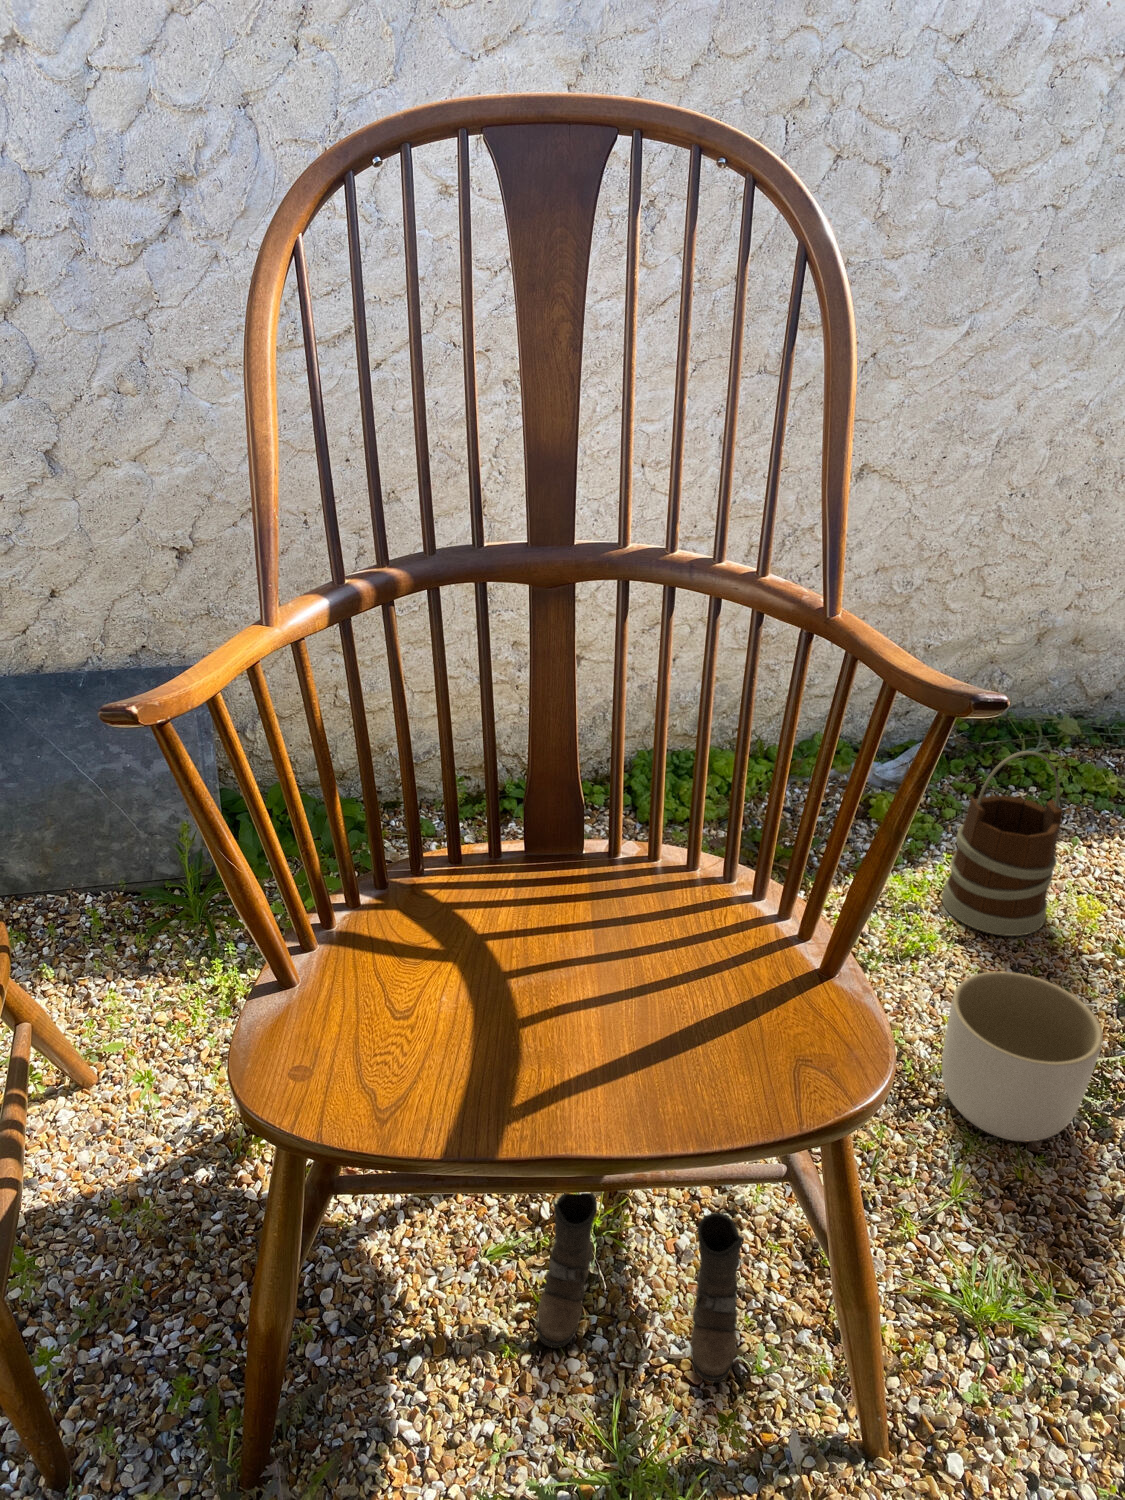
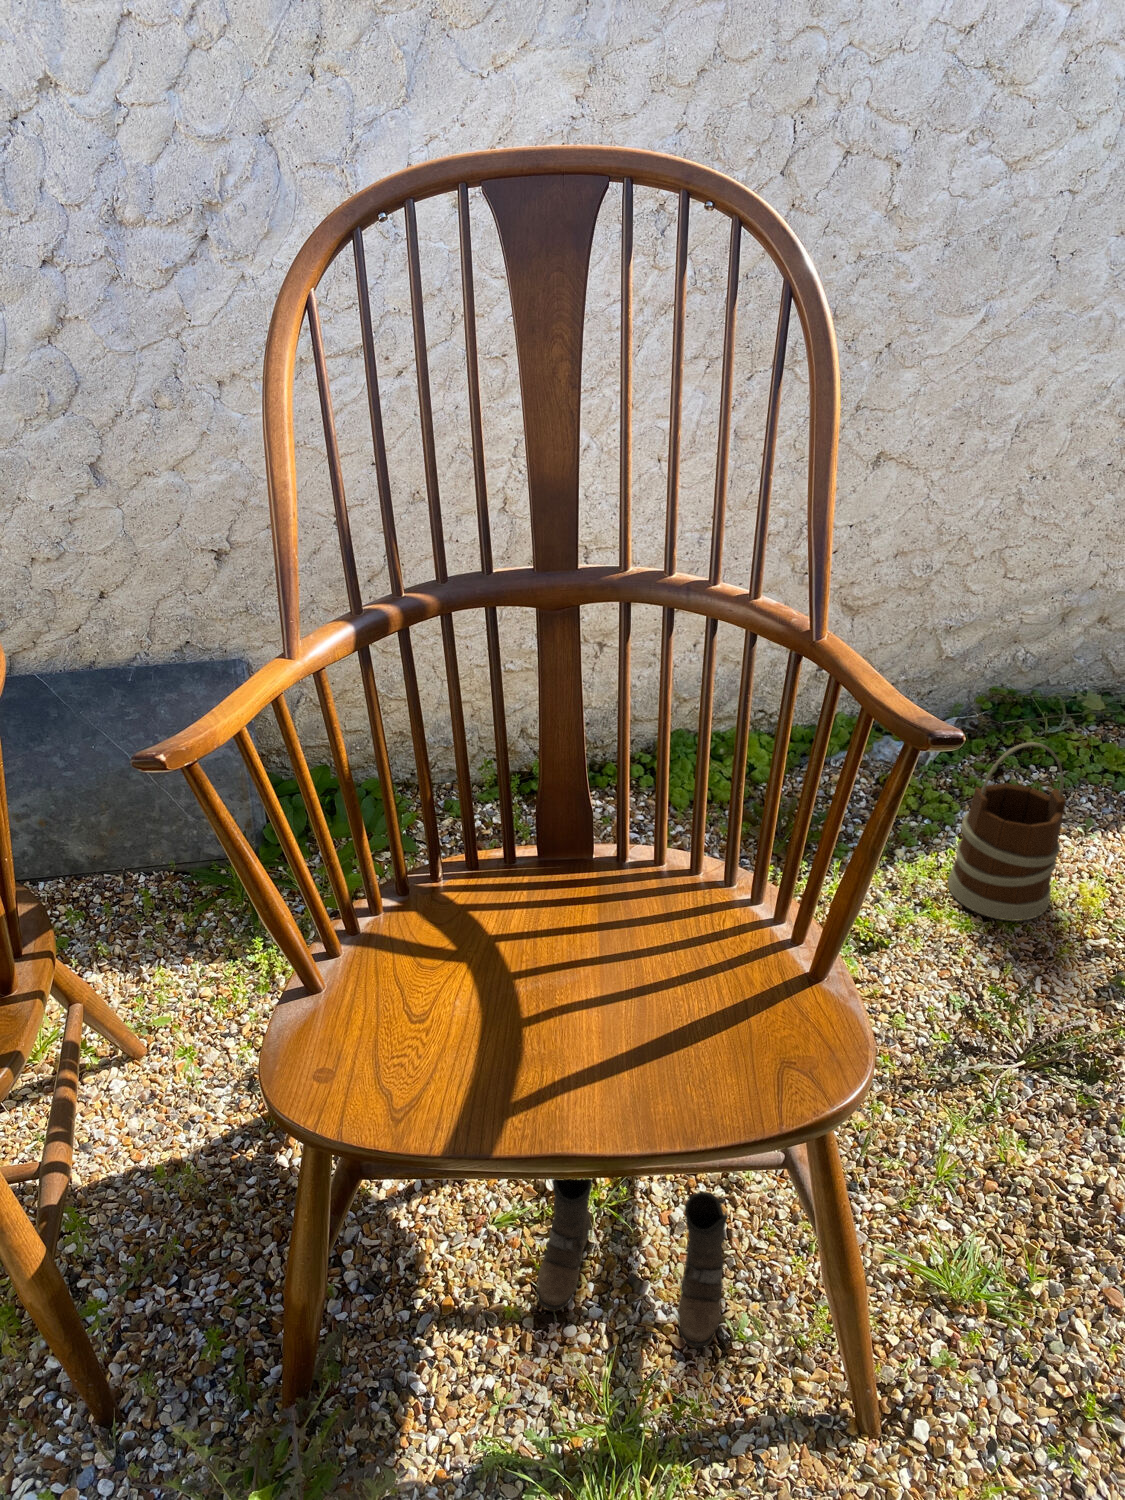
planter: present [942,971,1103,1142] -> none [934,962,1088,1125]

